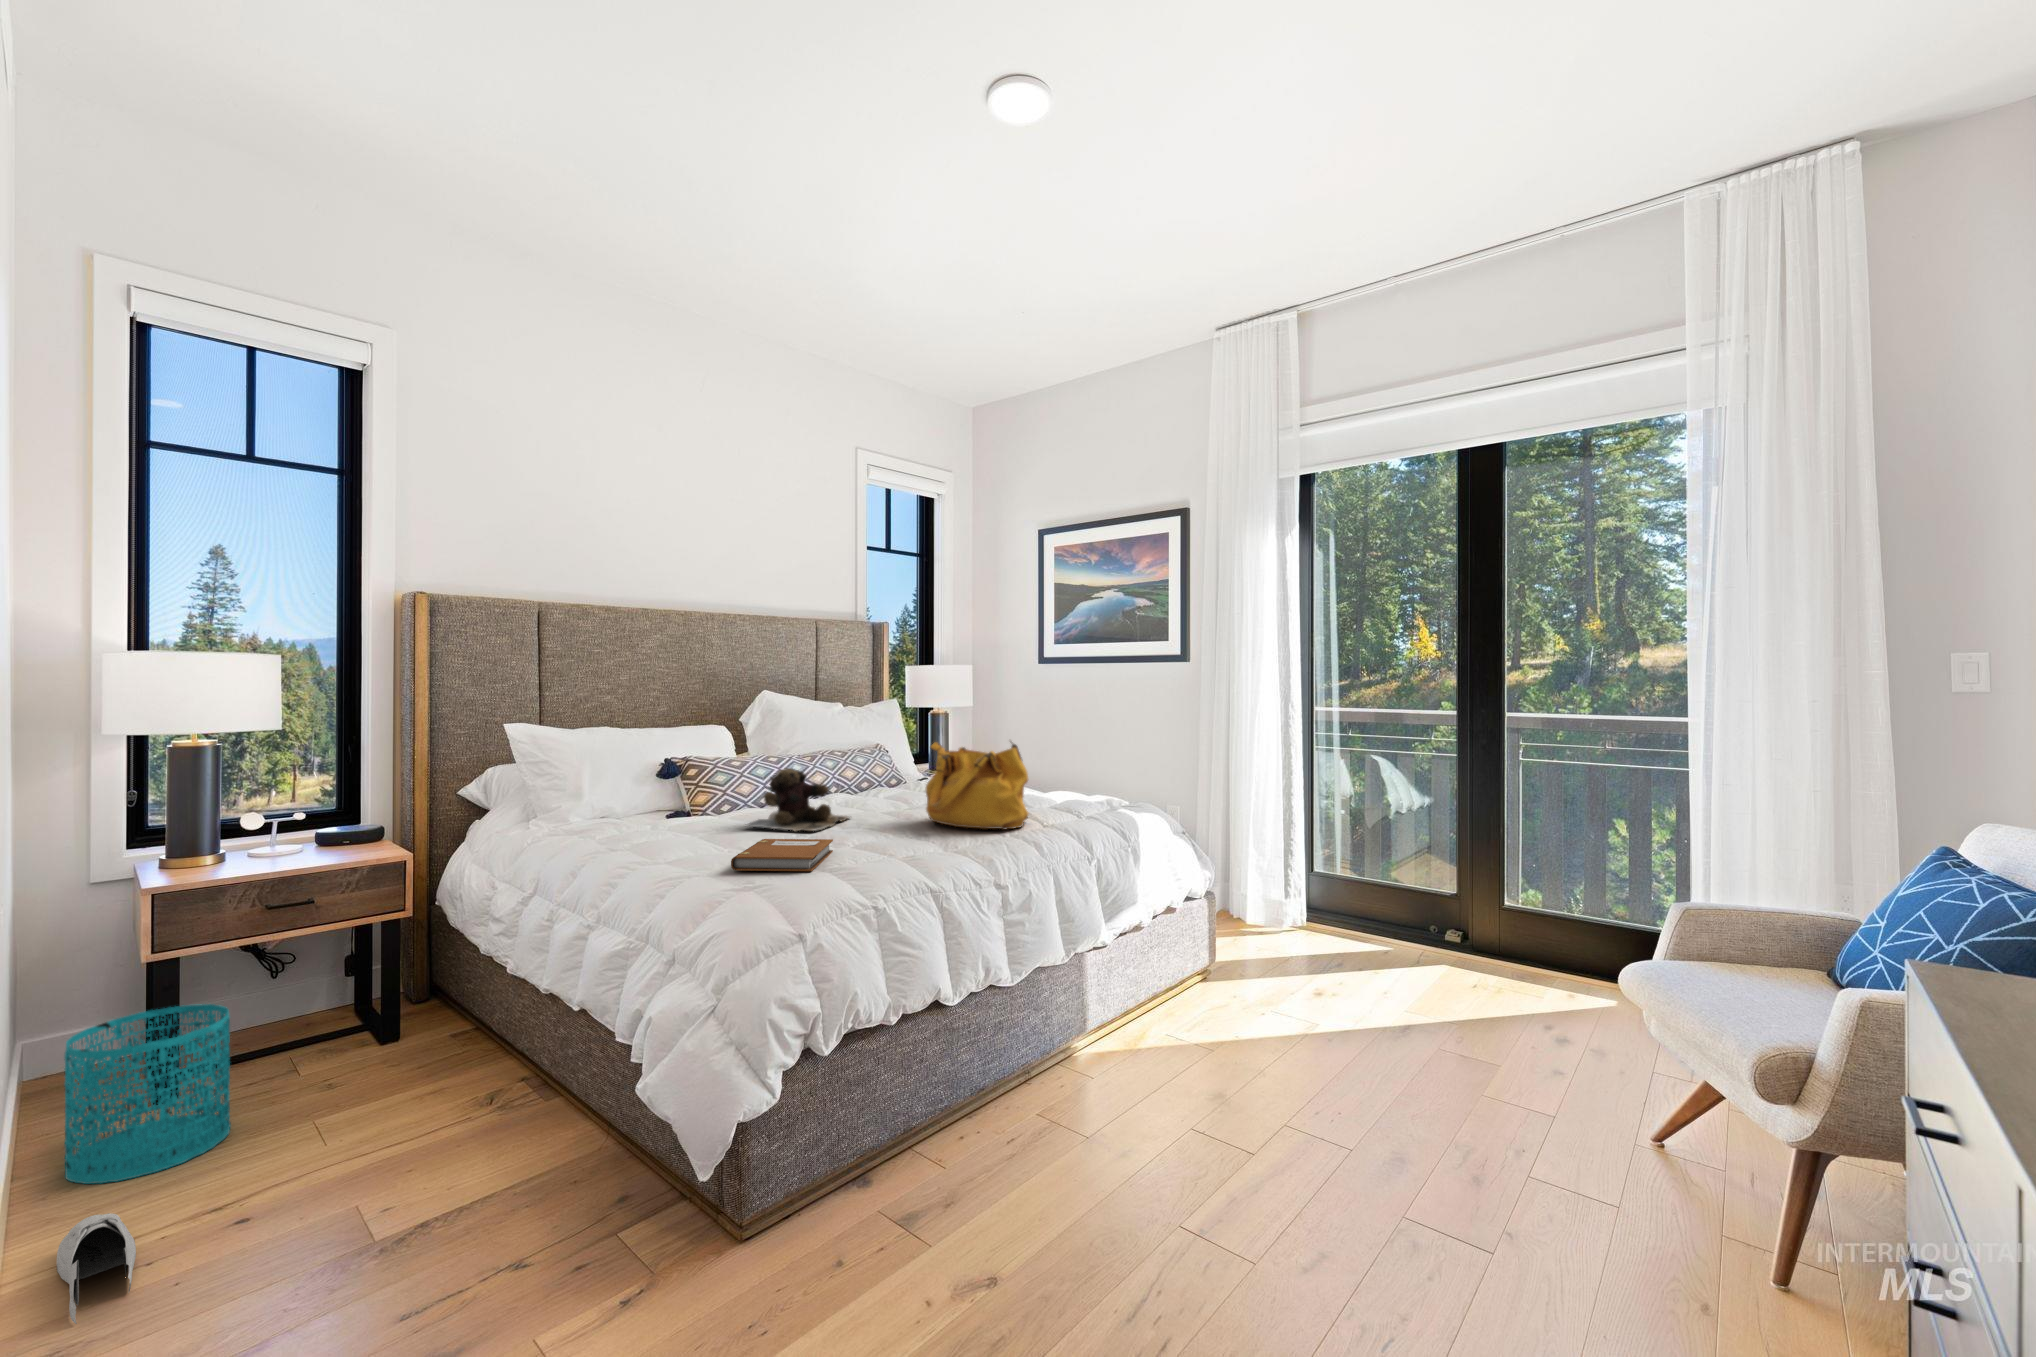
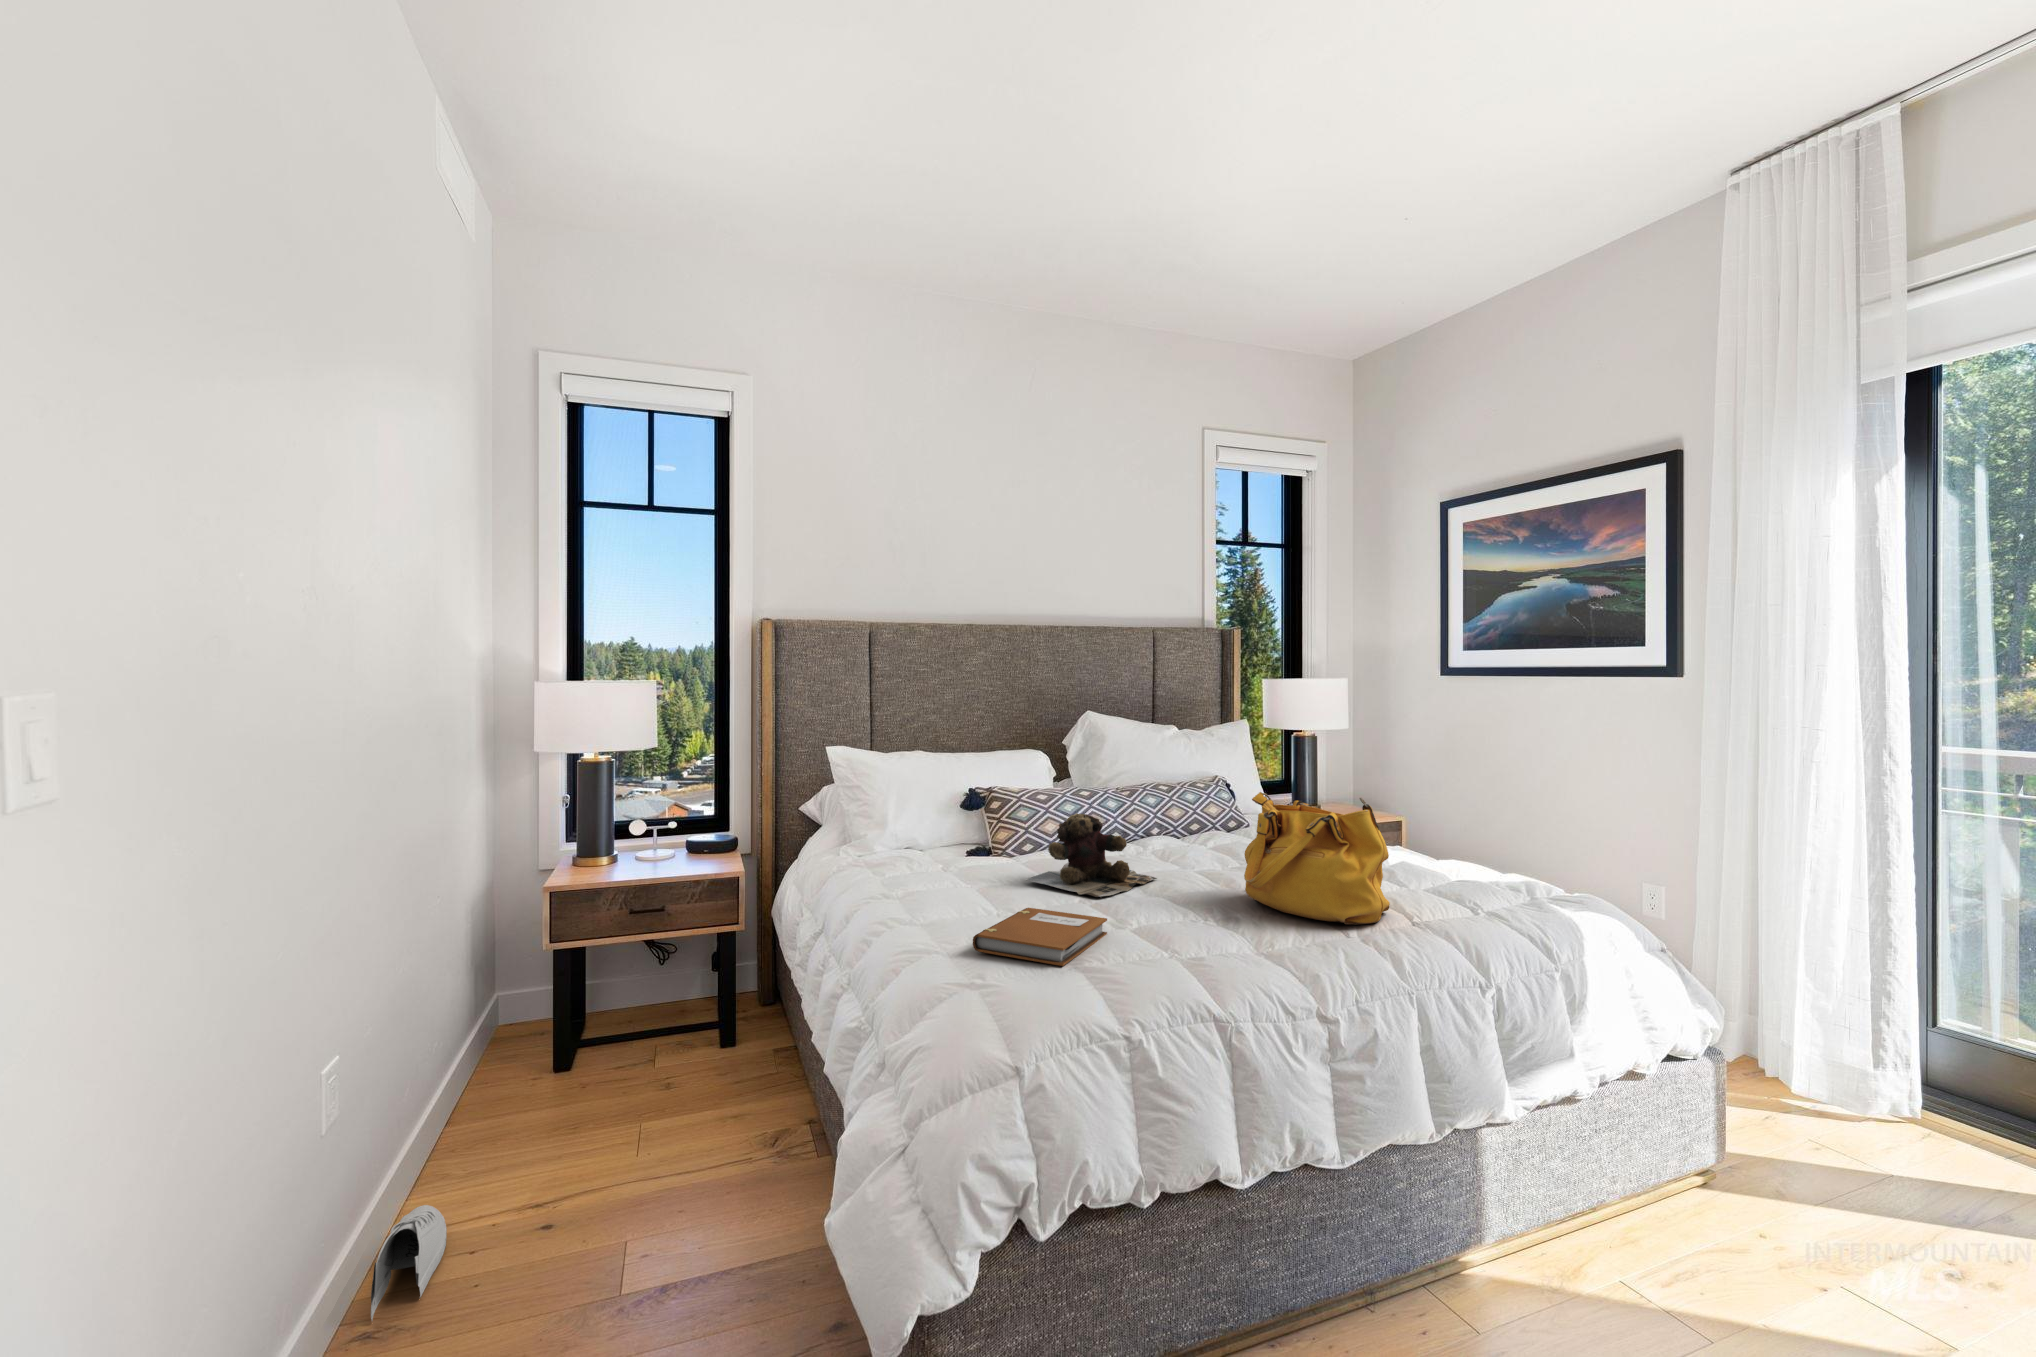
wastebasket: present [64,1004,231,1184] -> none [447,1002,569,1163]

